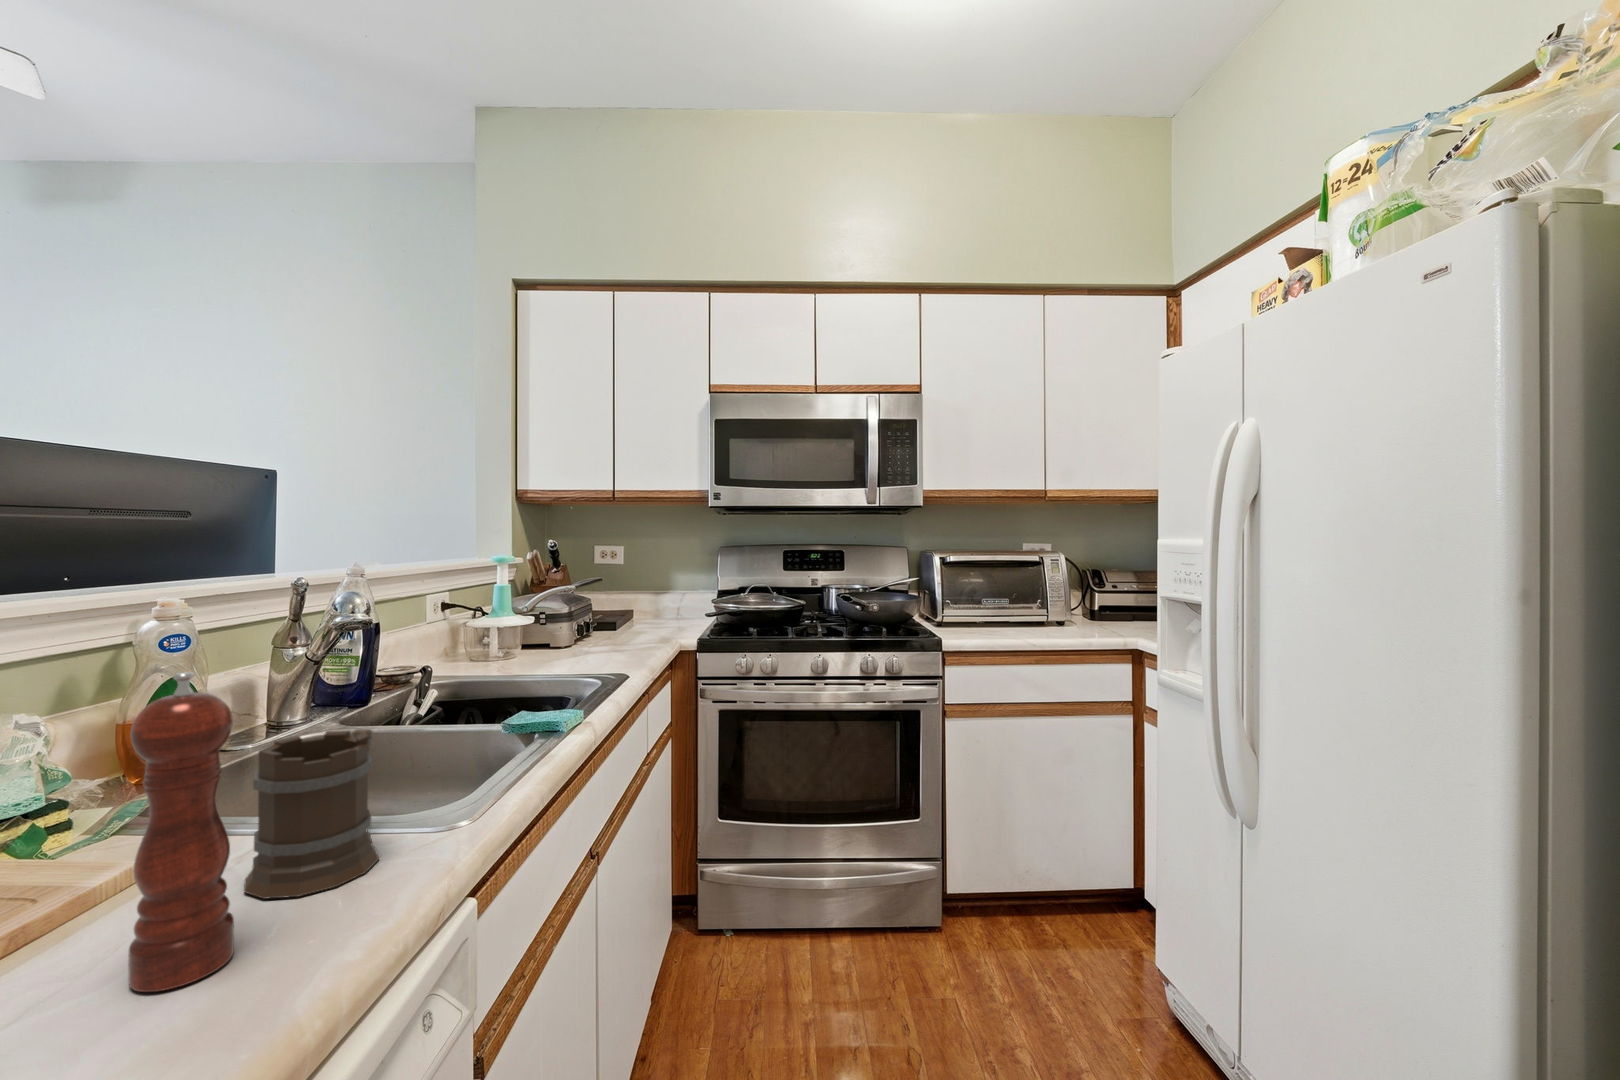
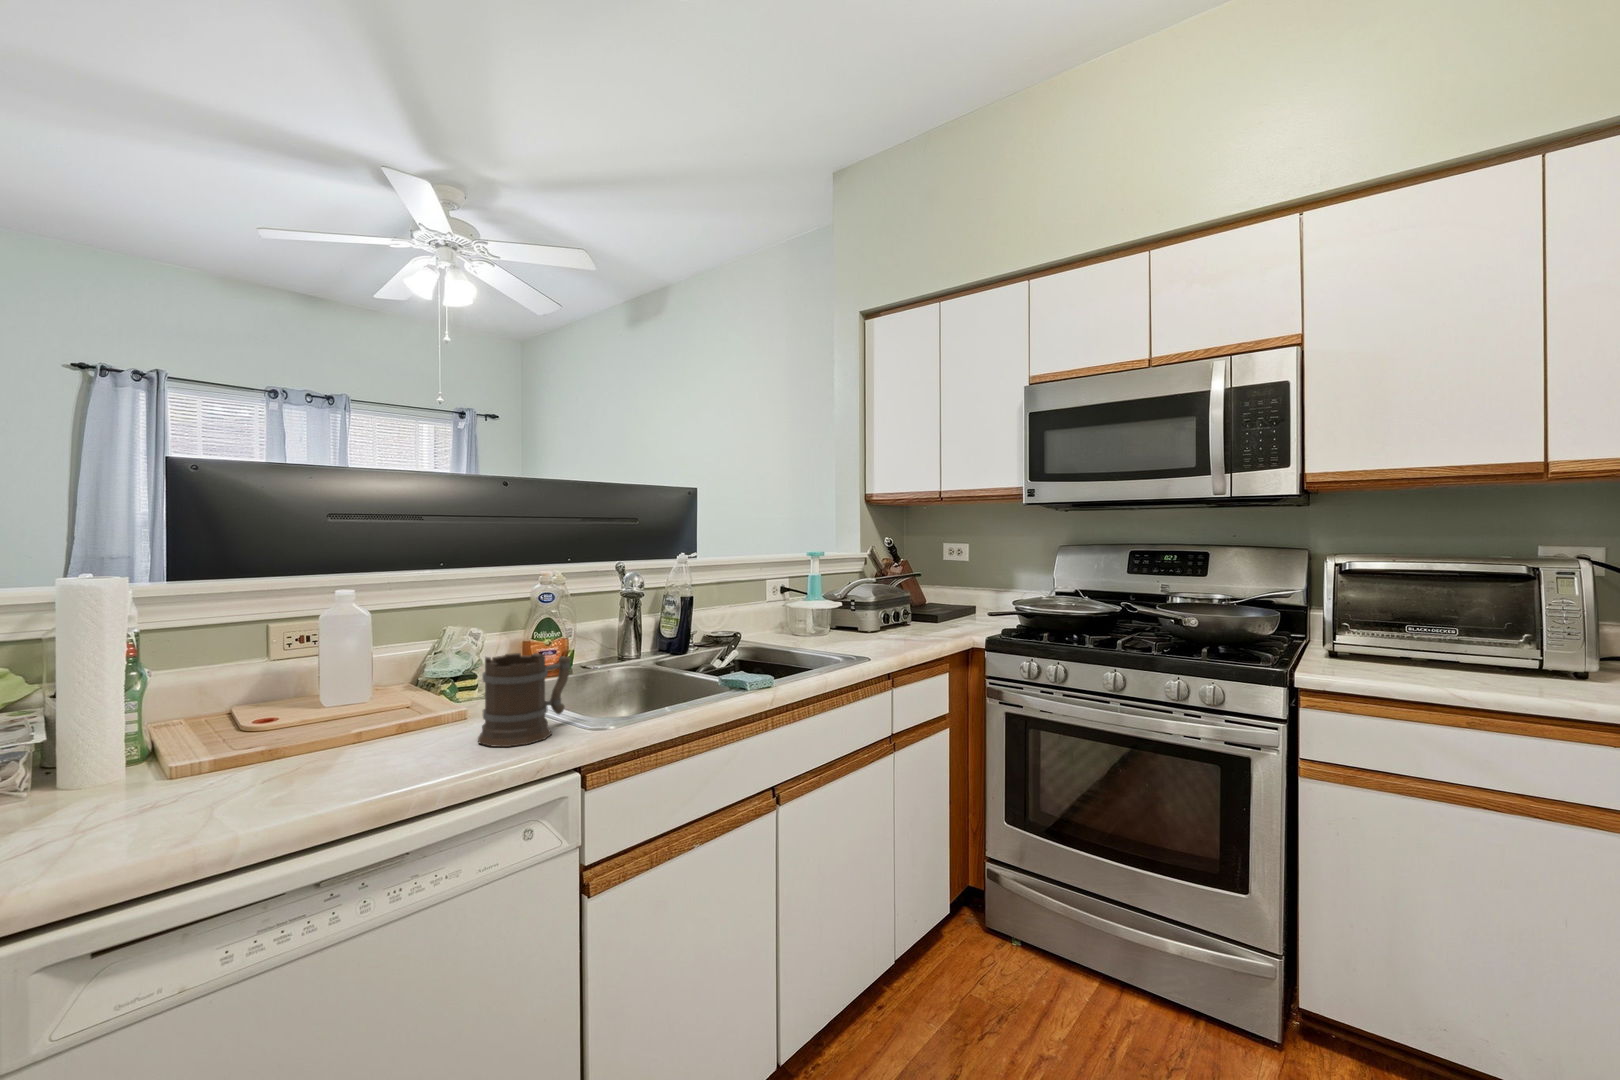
pepper mill: present [128,672,234,992] -> none [389,602,438,769]

